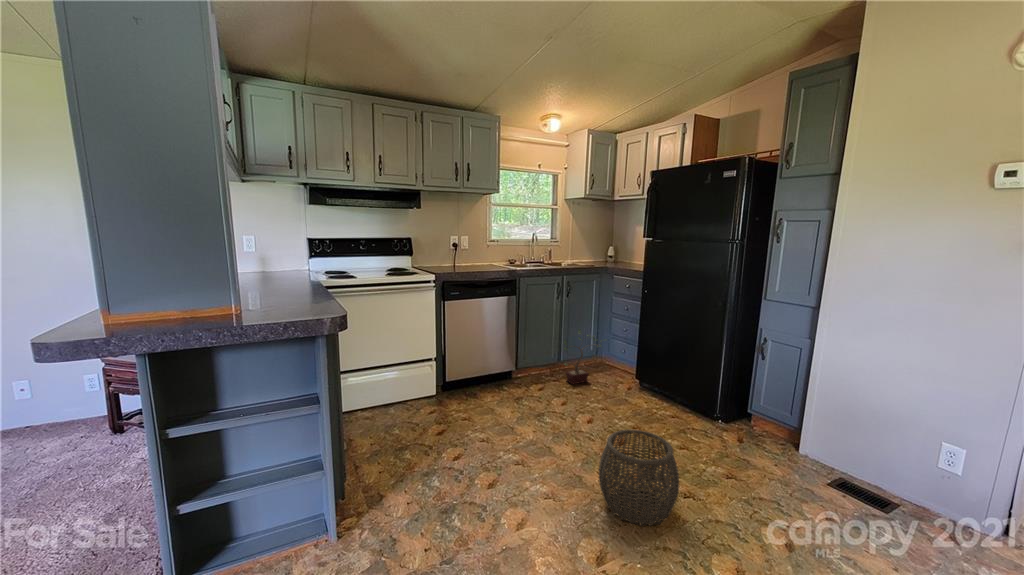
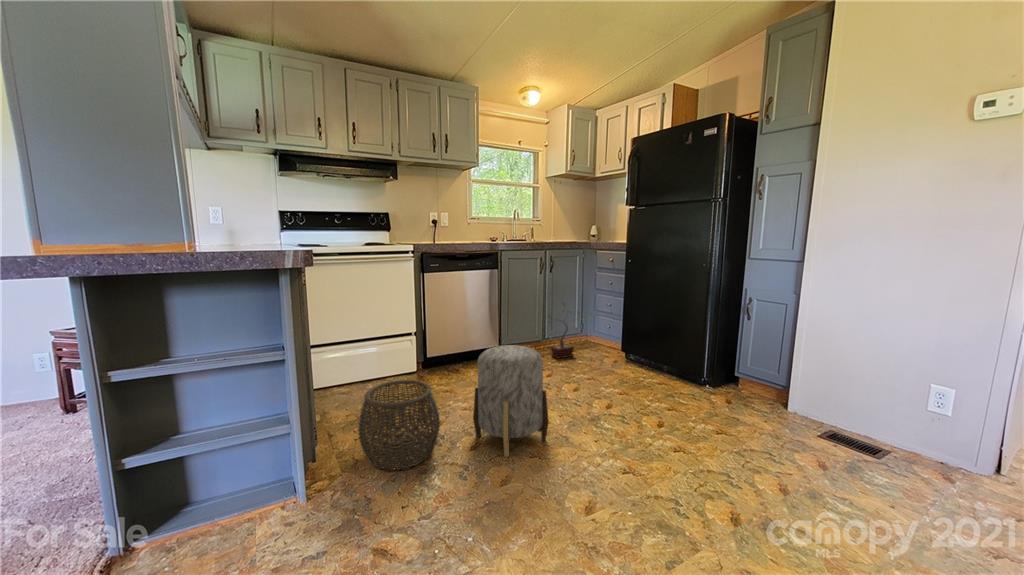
stool: none [491,386,563,498] -> present [473,345,549,457]
woven basket: present [598,429,679,526] -> present [358,380,440,471]

